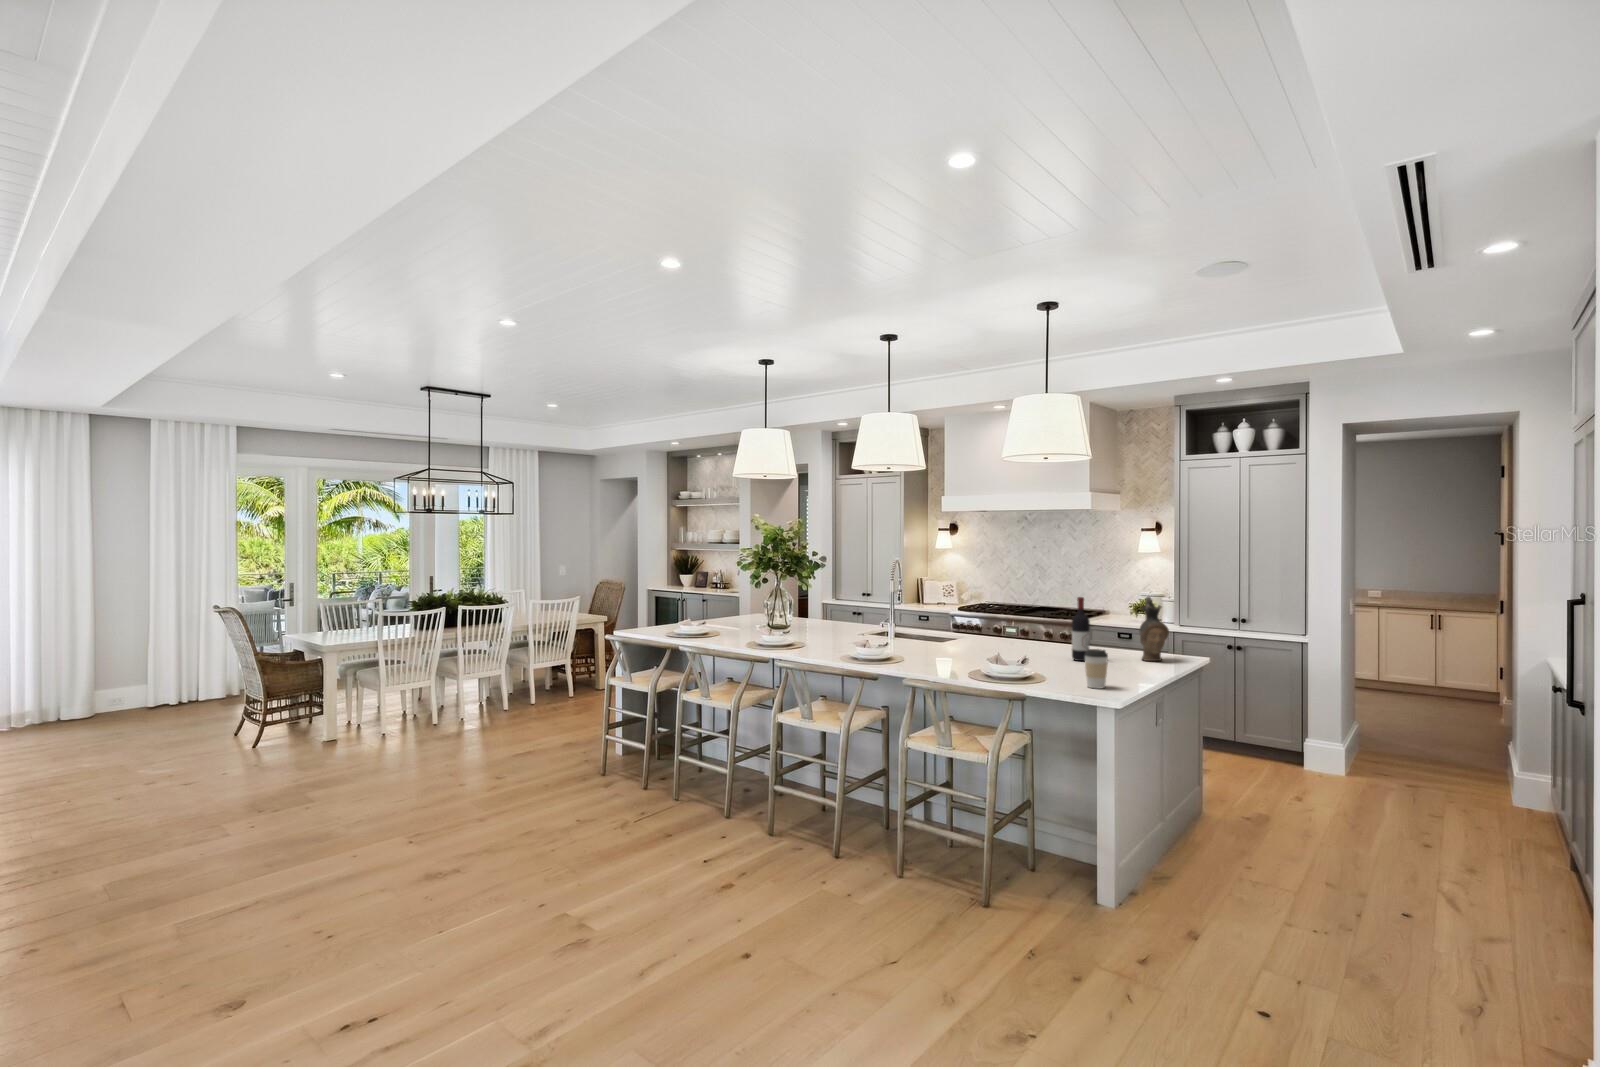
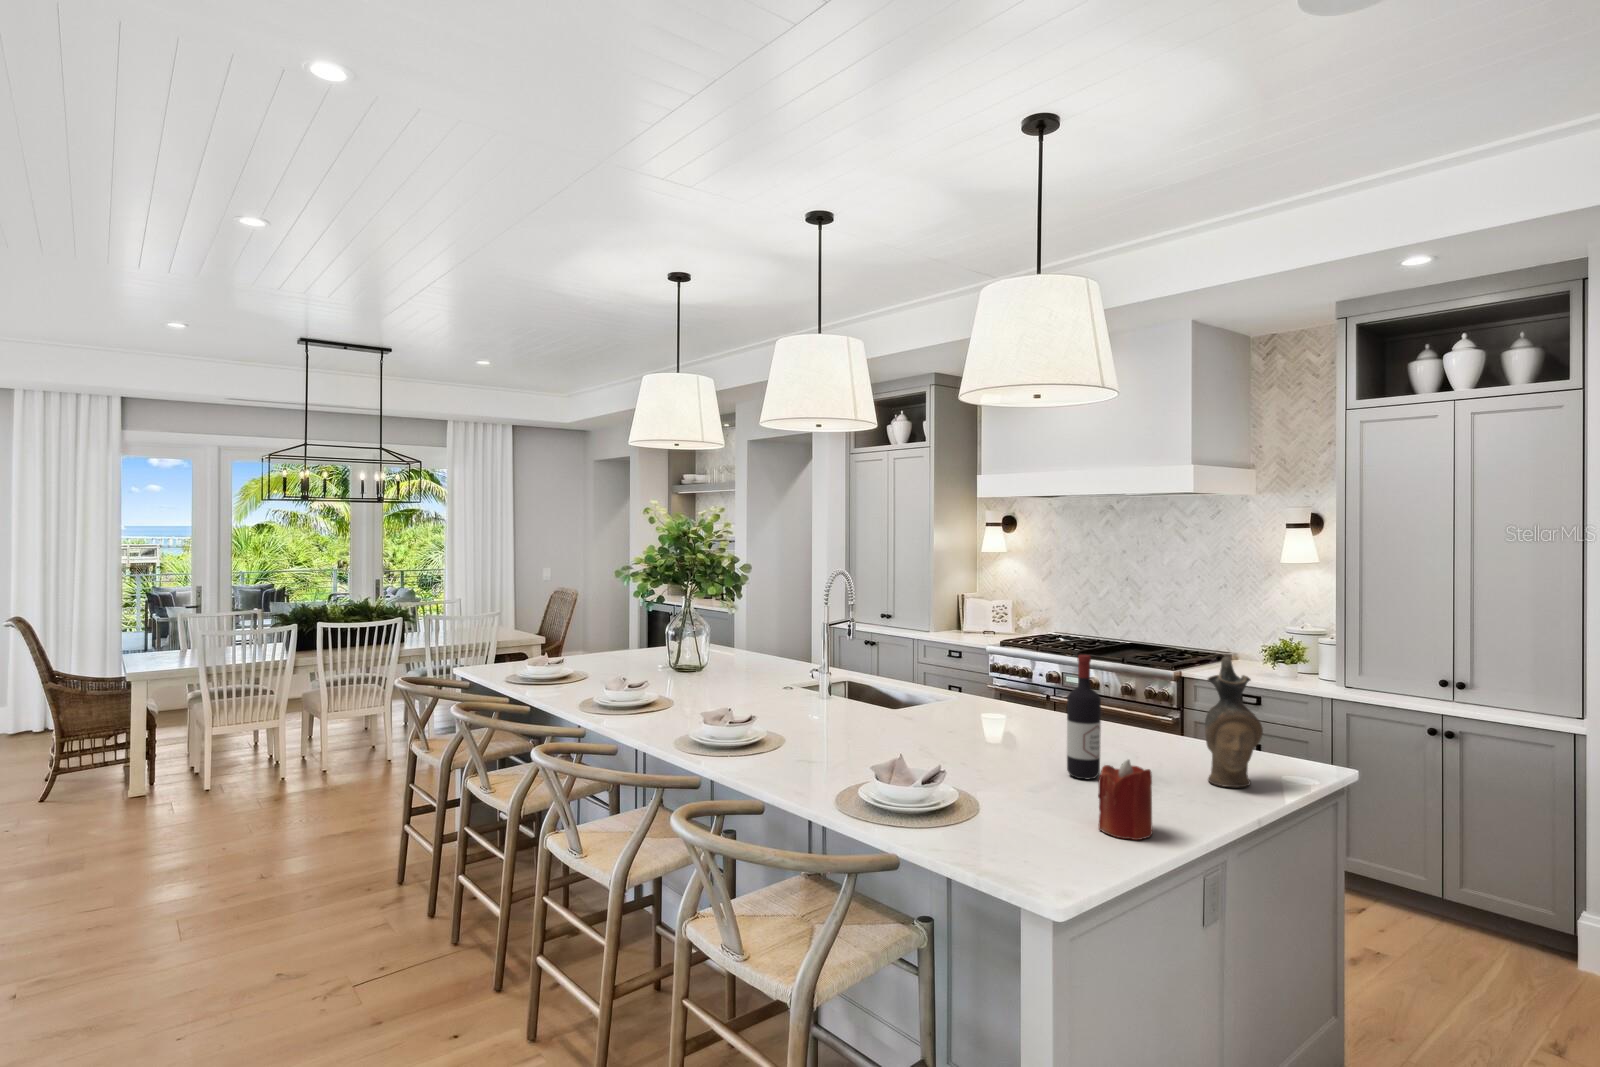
candle: none [1107,641,1132,678] -> present [1098,759,1153,840]
coffee cup: present [1085,649,1108,689] -> none [1018,785,1069,877]

